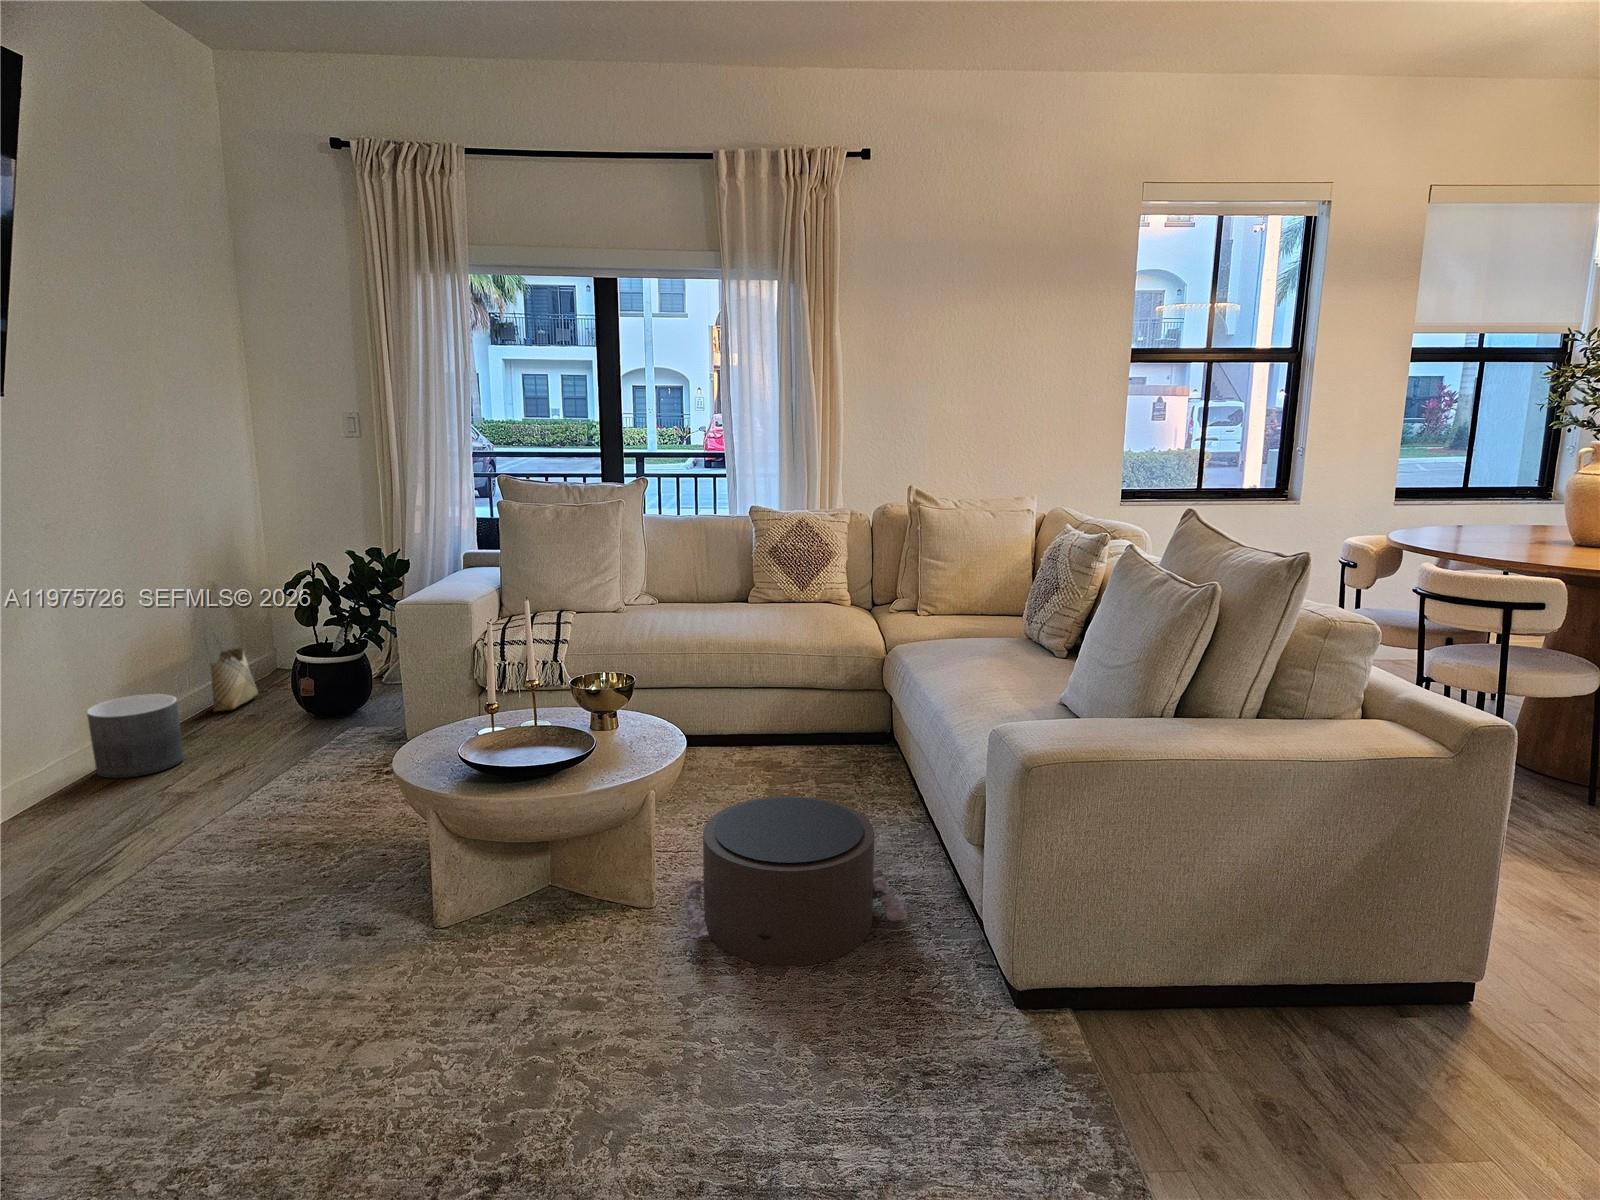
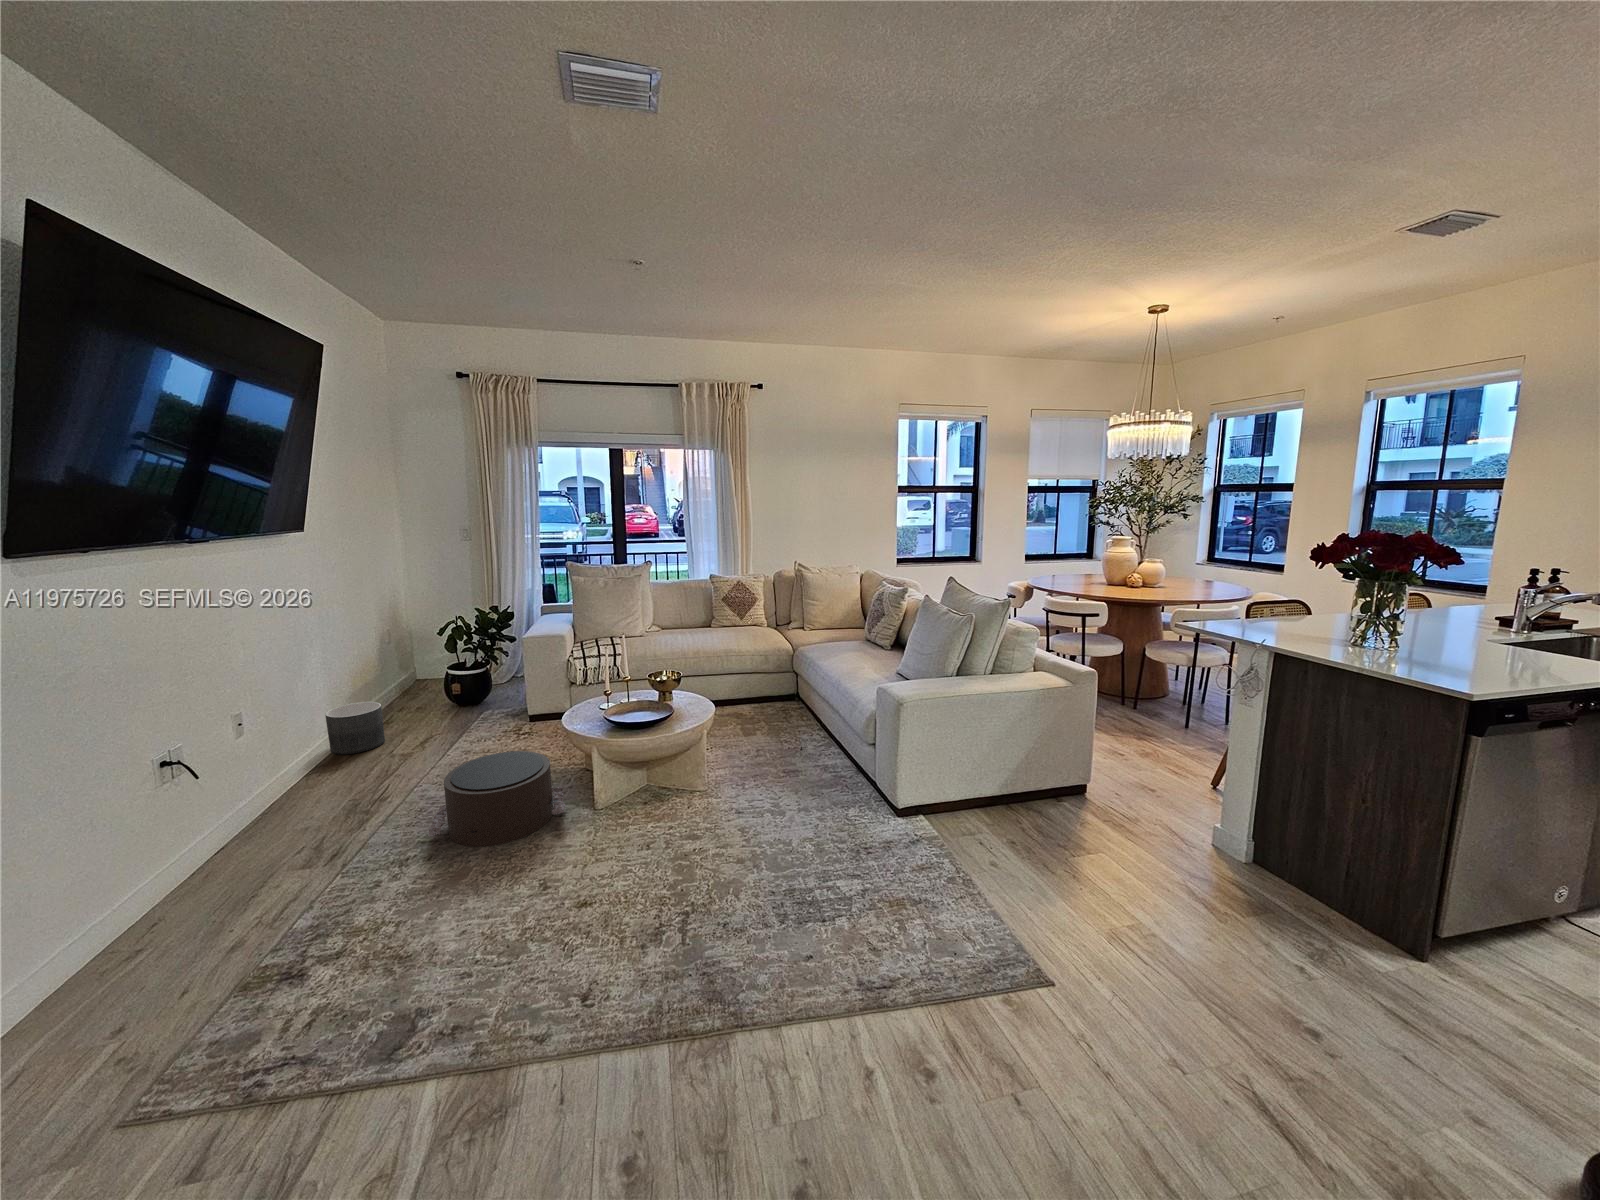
woven basket: present [203,628,258,711] -> none [376,656,410,711]
pouf: present [684,796,908,966] -> present [428,751,565,847]

